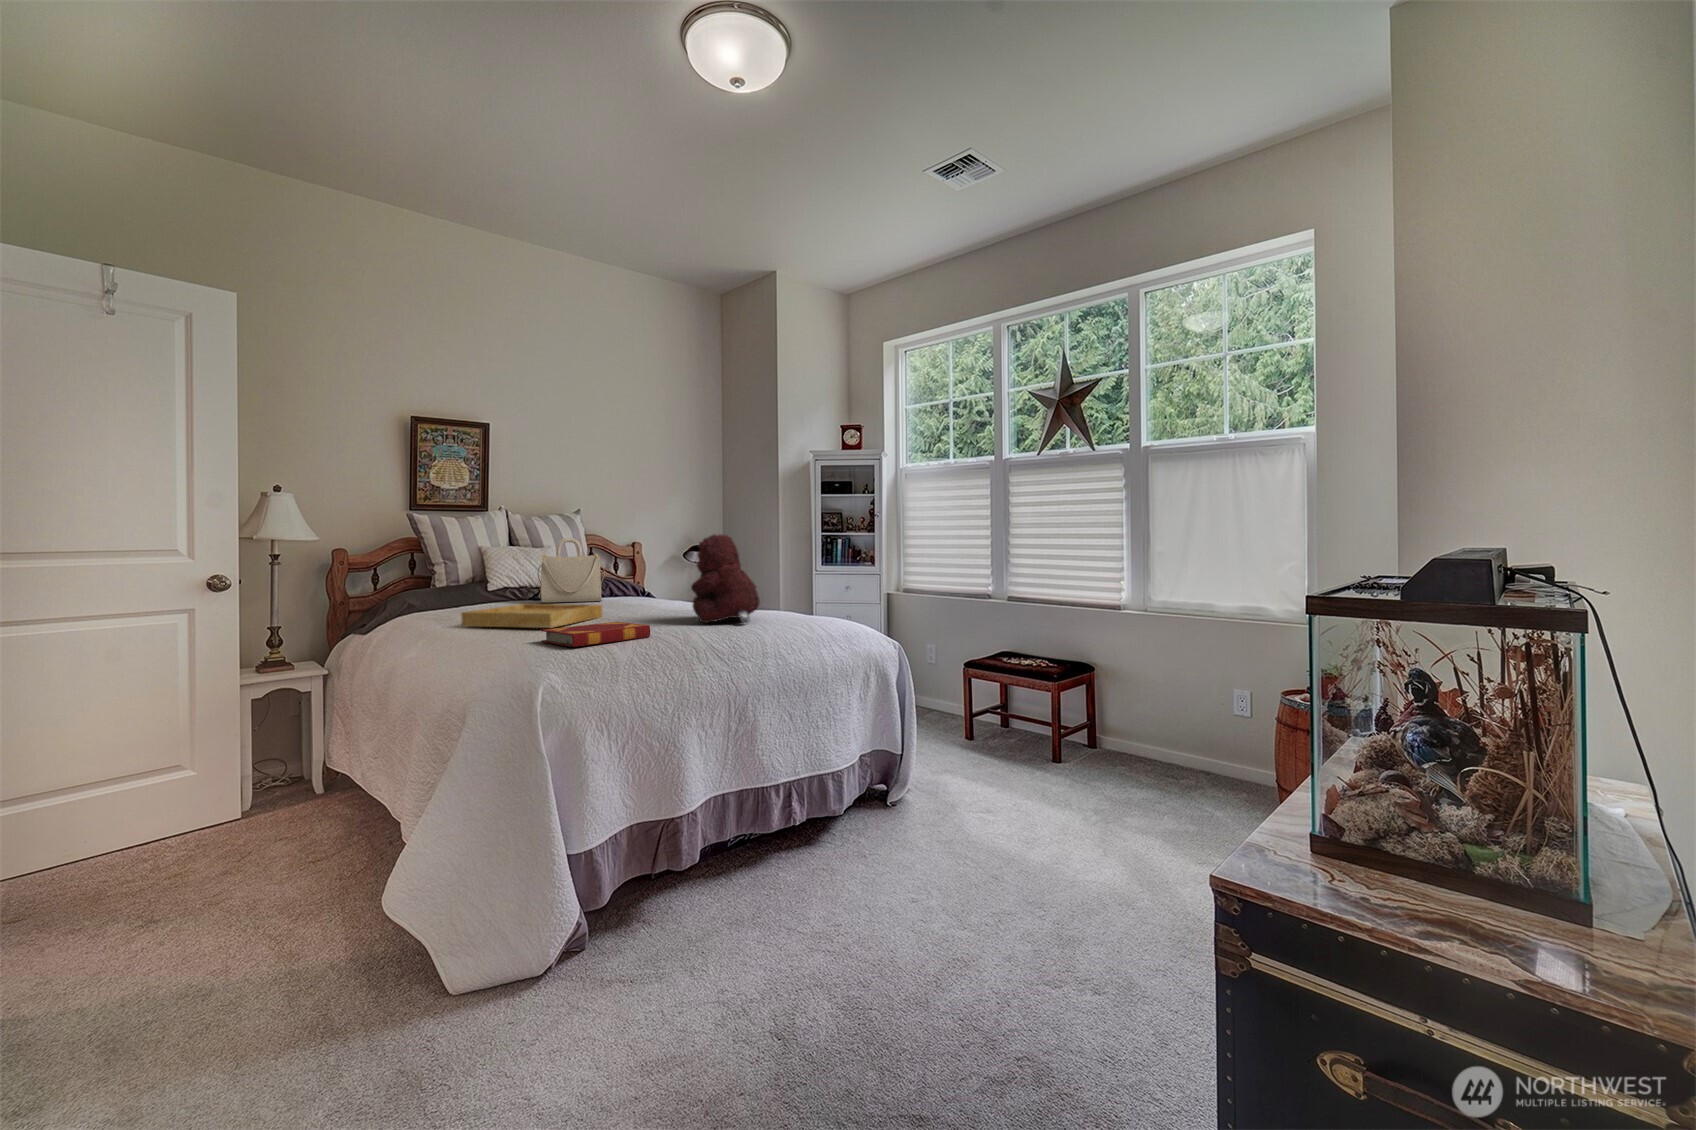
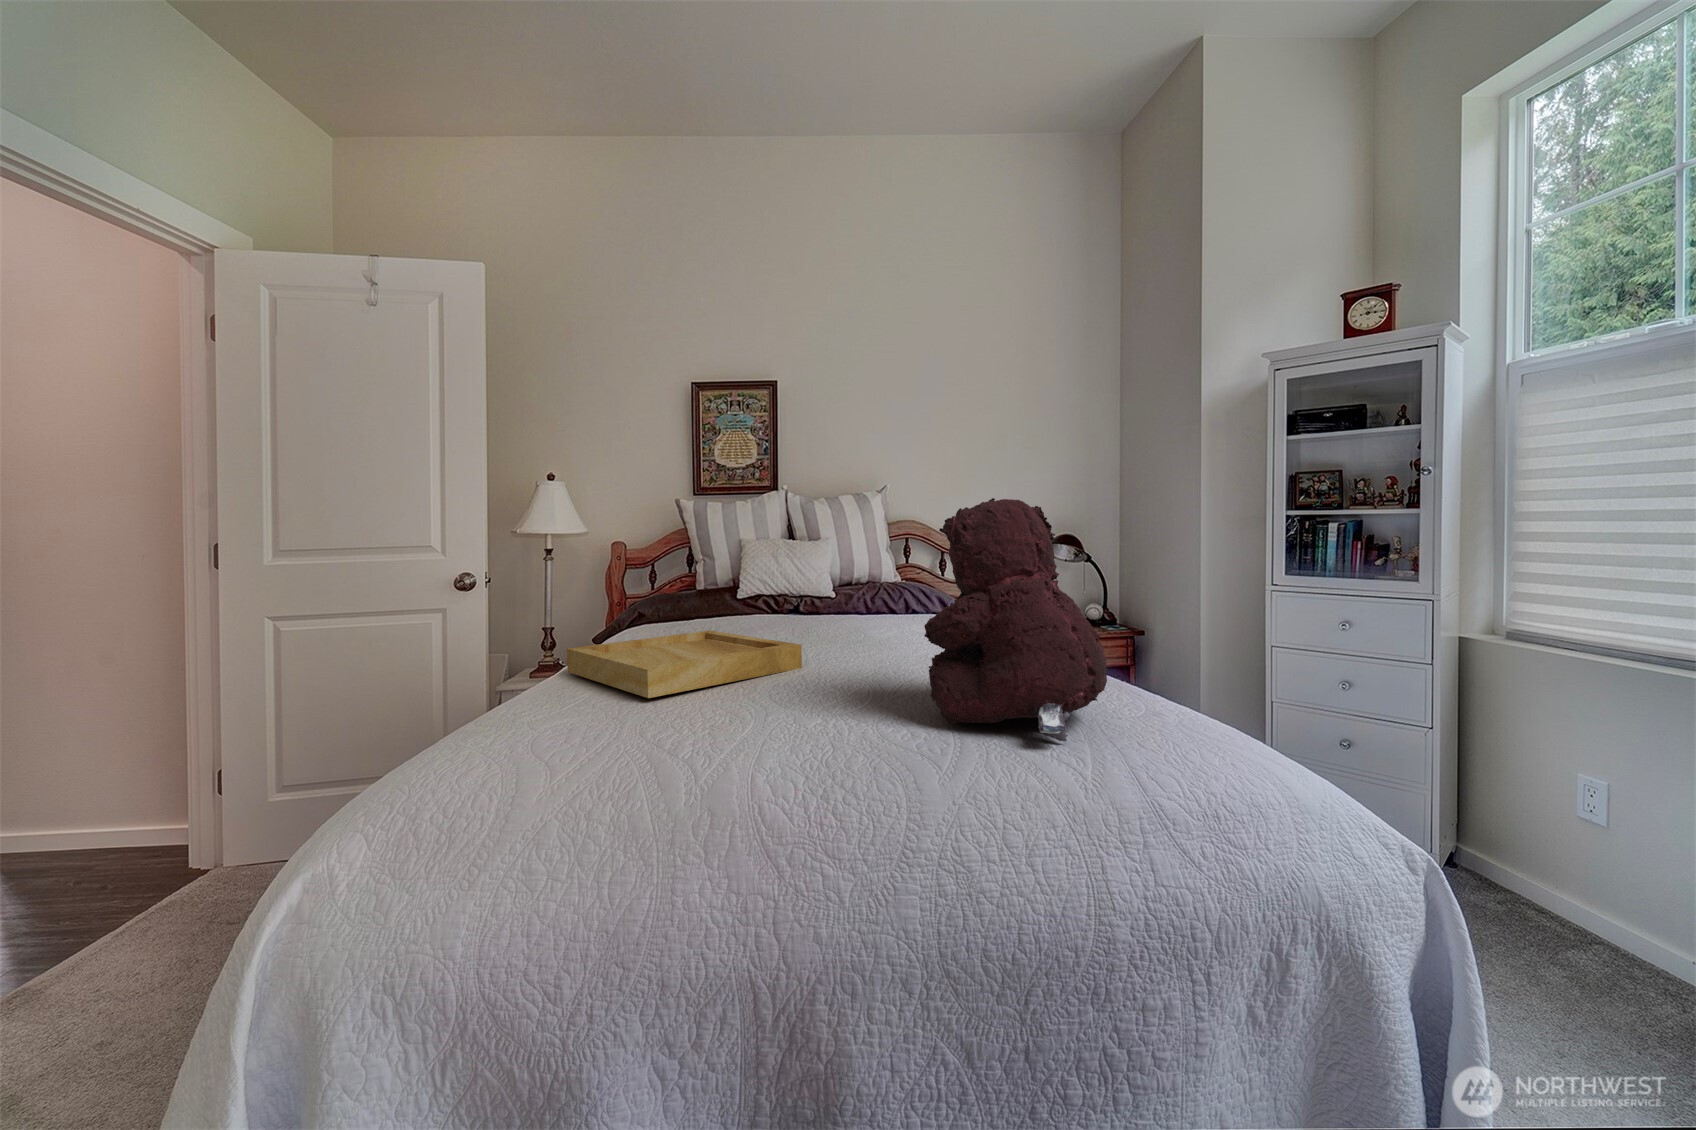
handbag: present [538,538,605,603] -> none [778,523,875,624]
hardback book: present [541,622,650,647] -> none [510,706,759,801]

